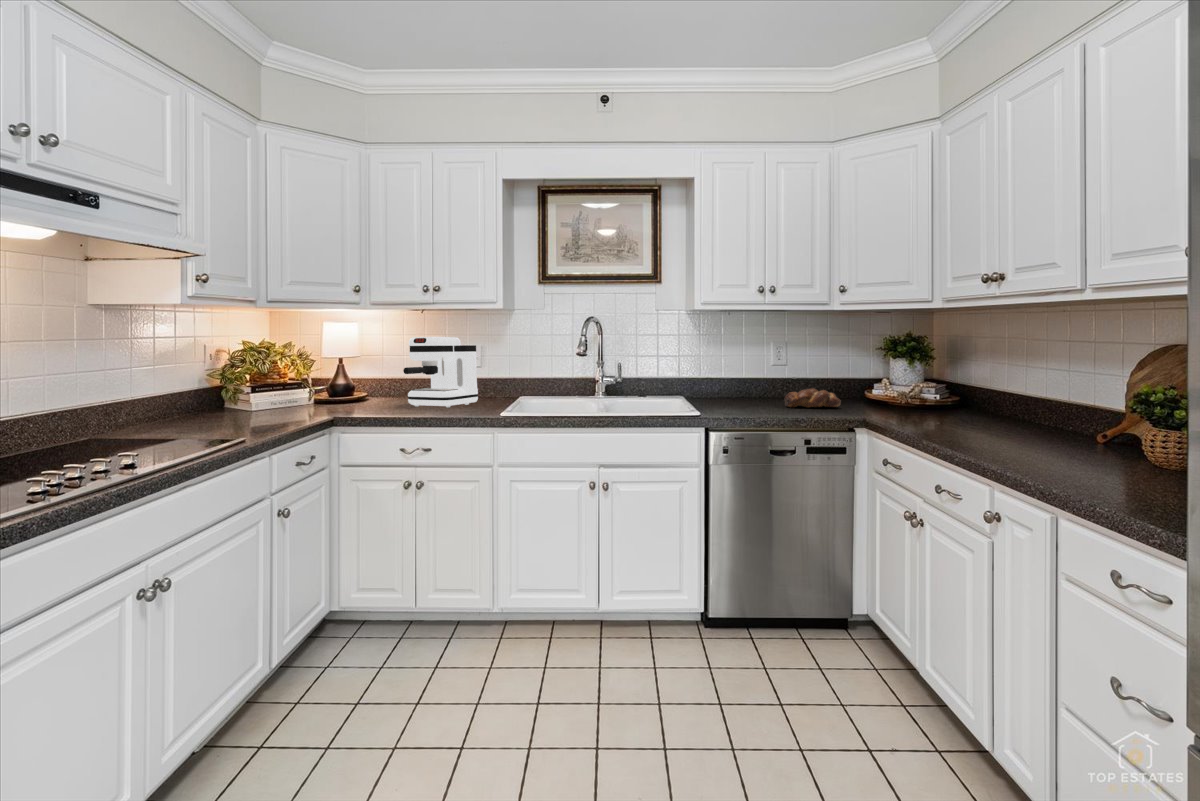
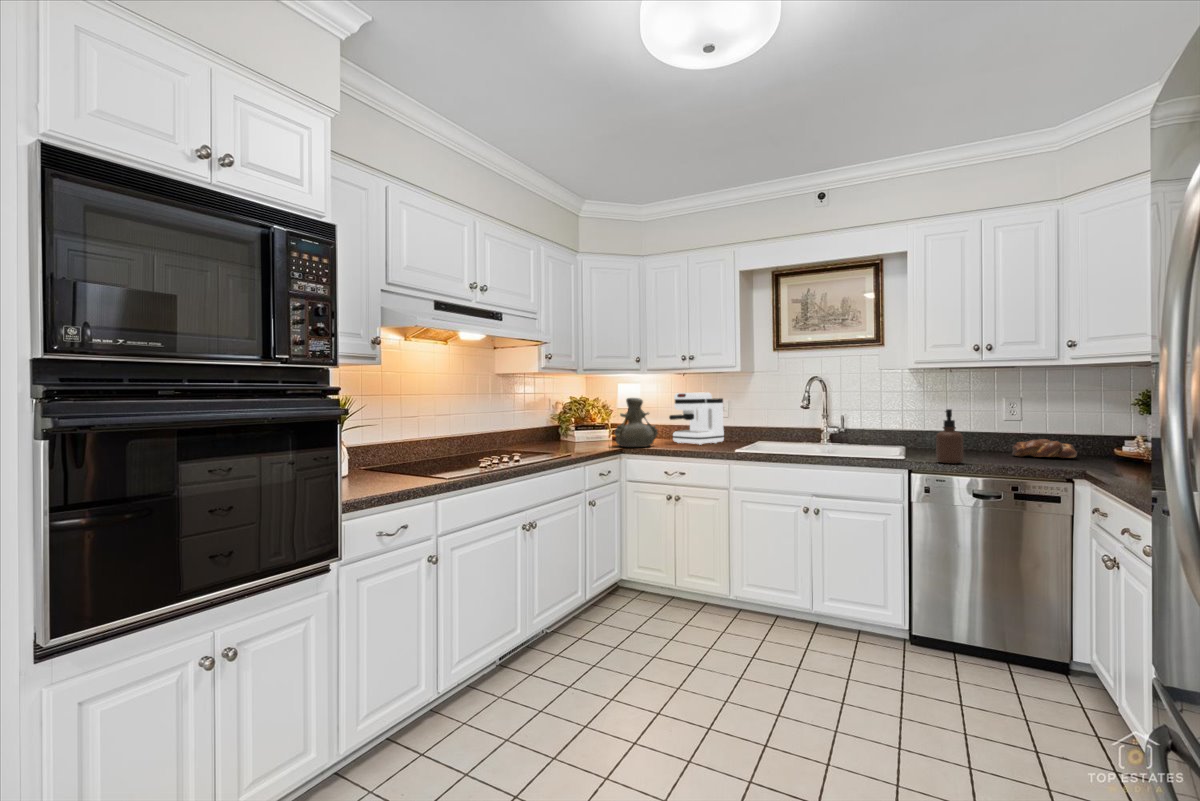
vase: none [319,342,389,415] -> present [614,398,658,447]
soap dispenser: none [732,357,759,418] -> present [936,409,964,464]

